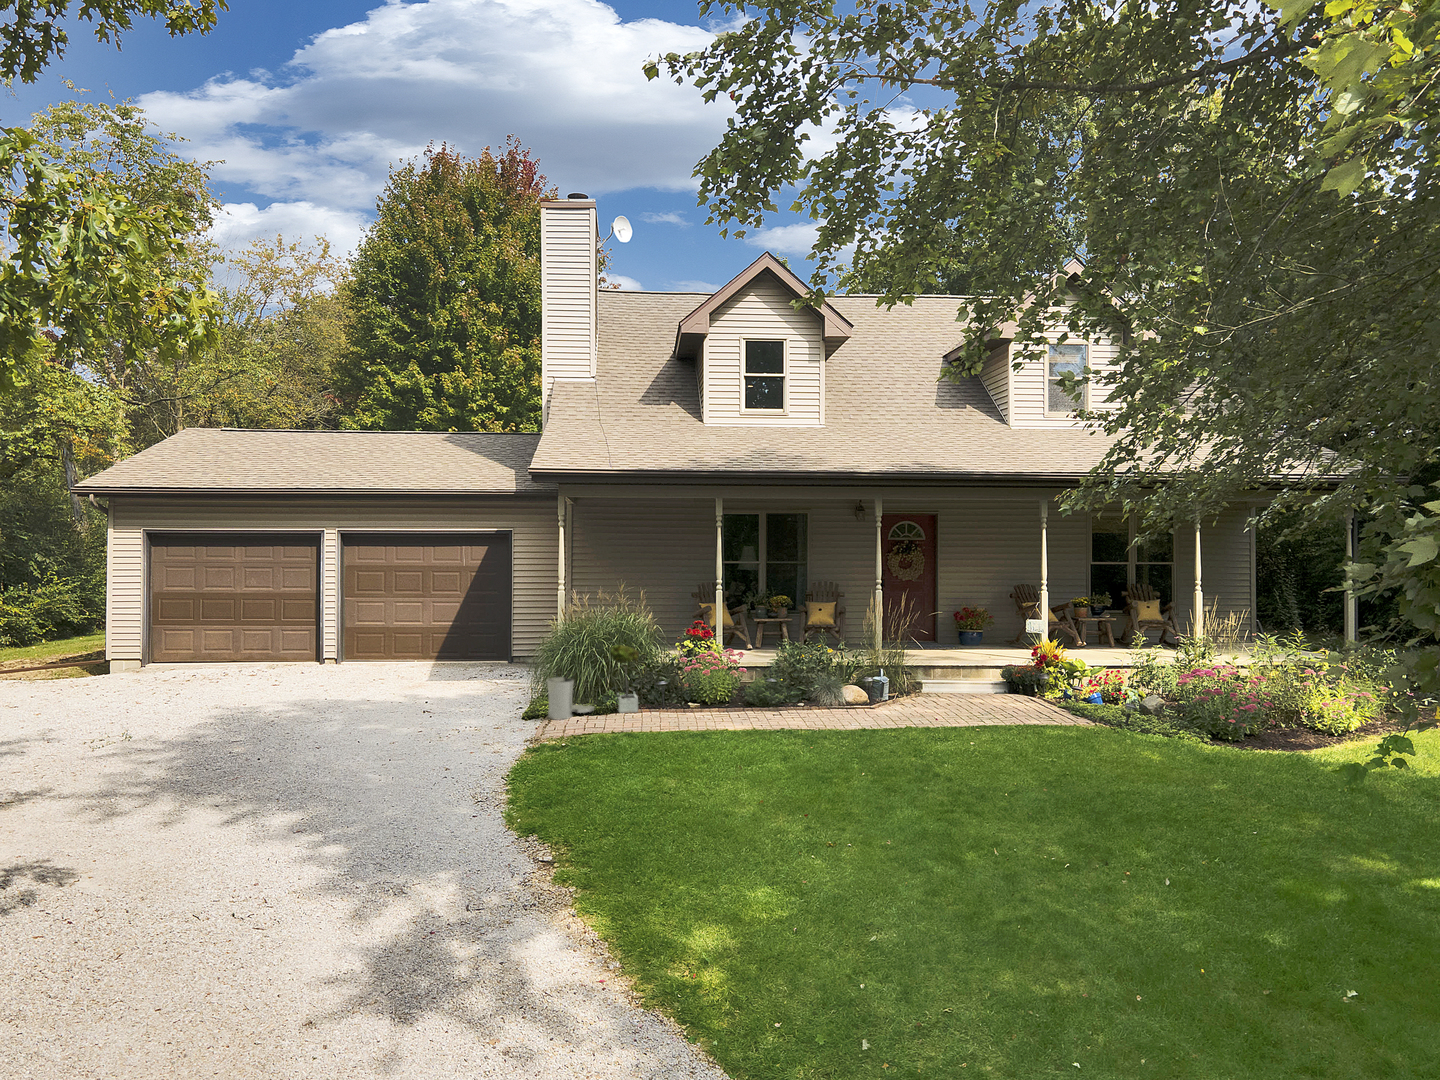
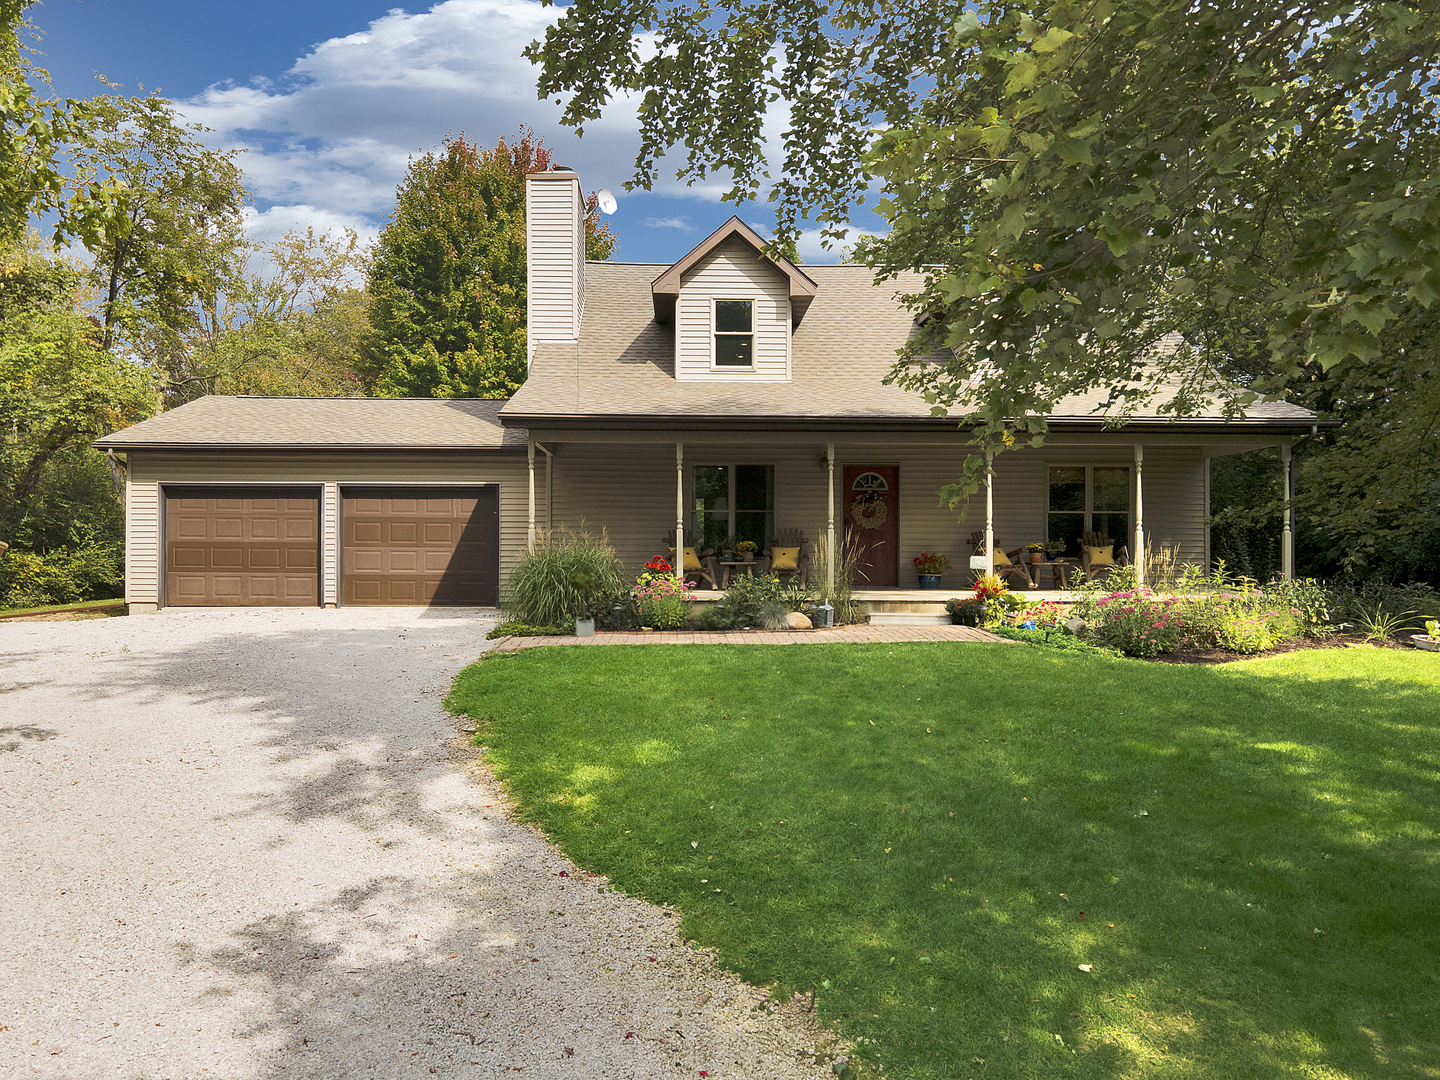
trash can: present [547,677,594,720] -> none [508,603,554,641]

